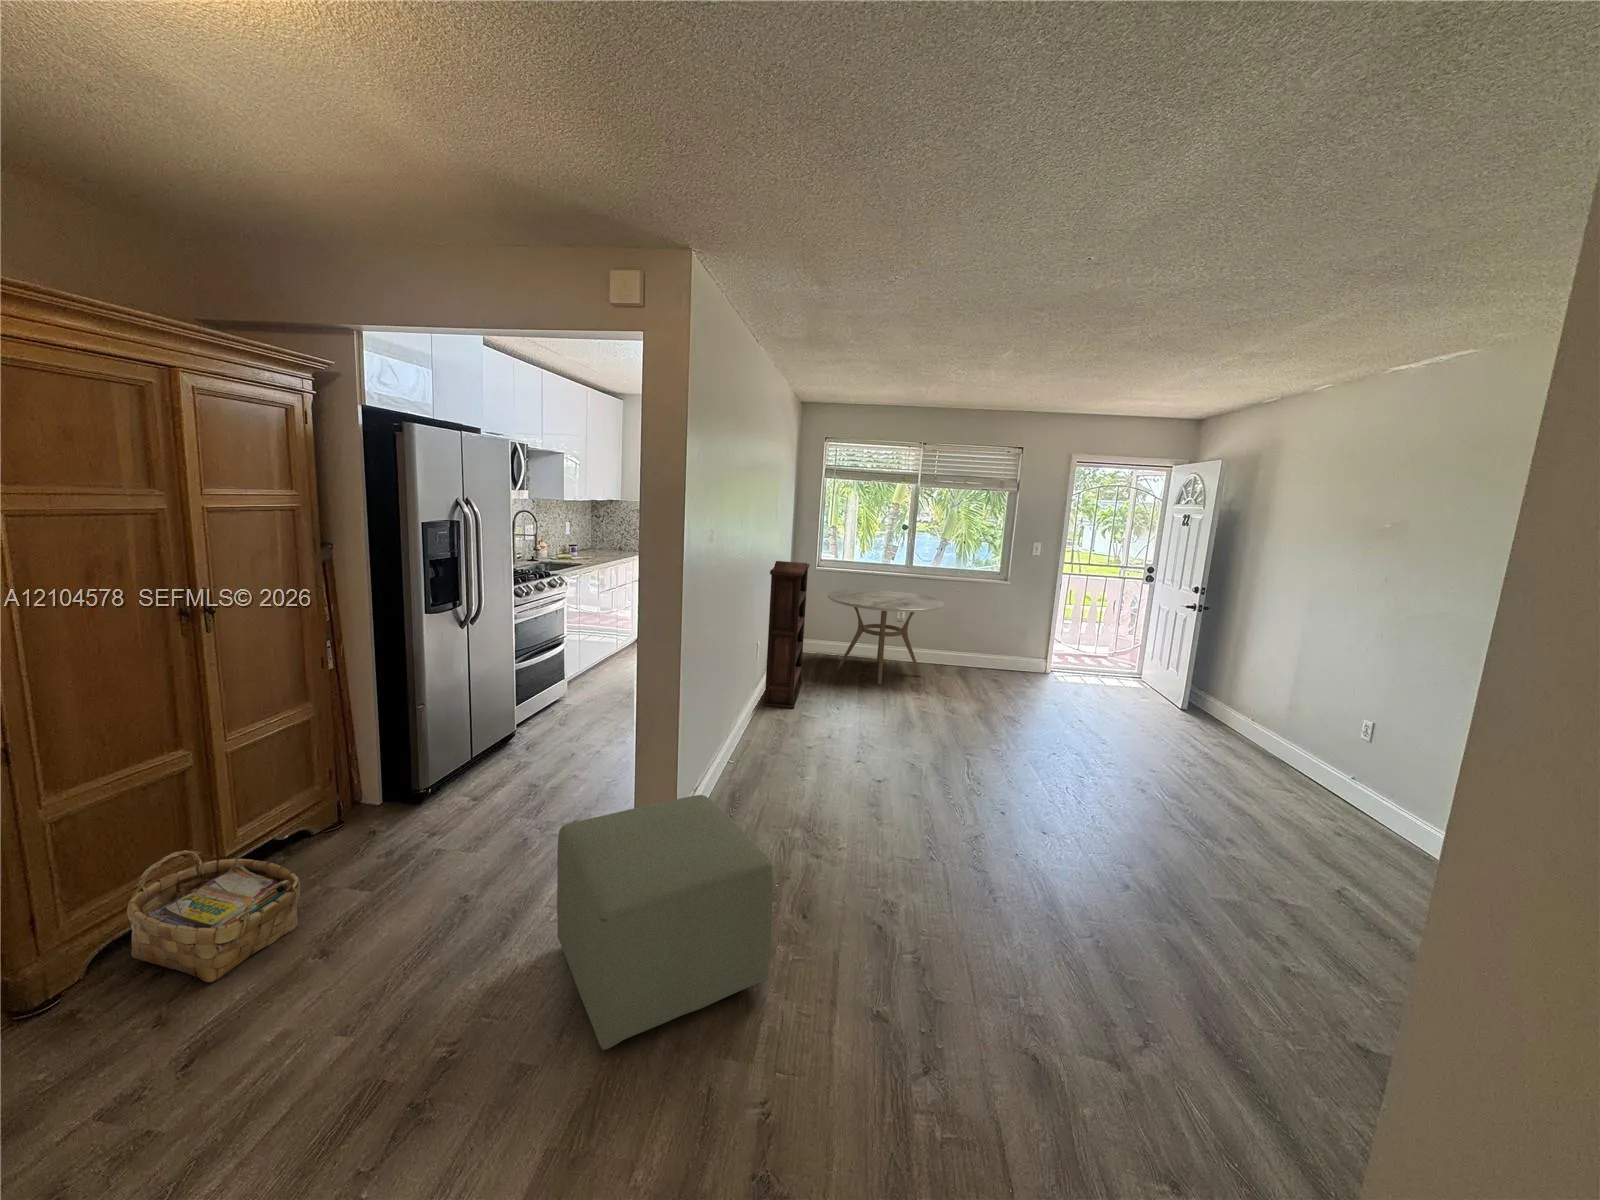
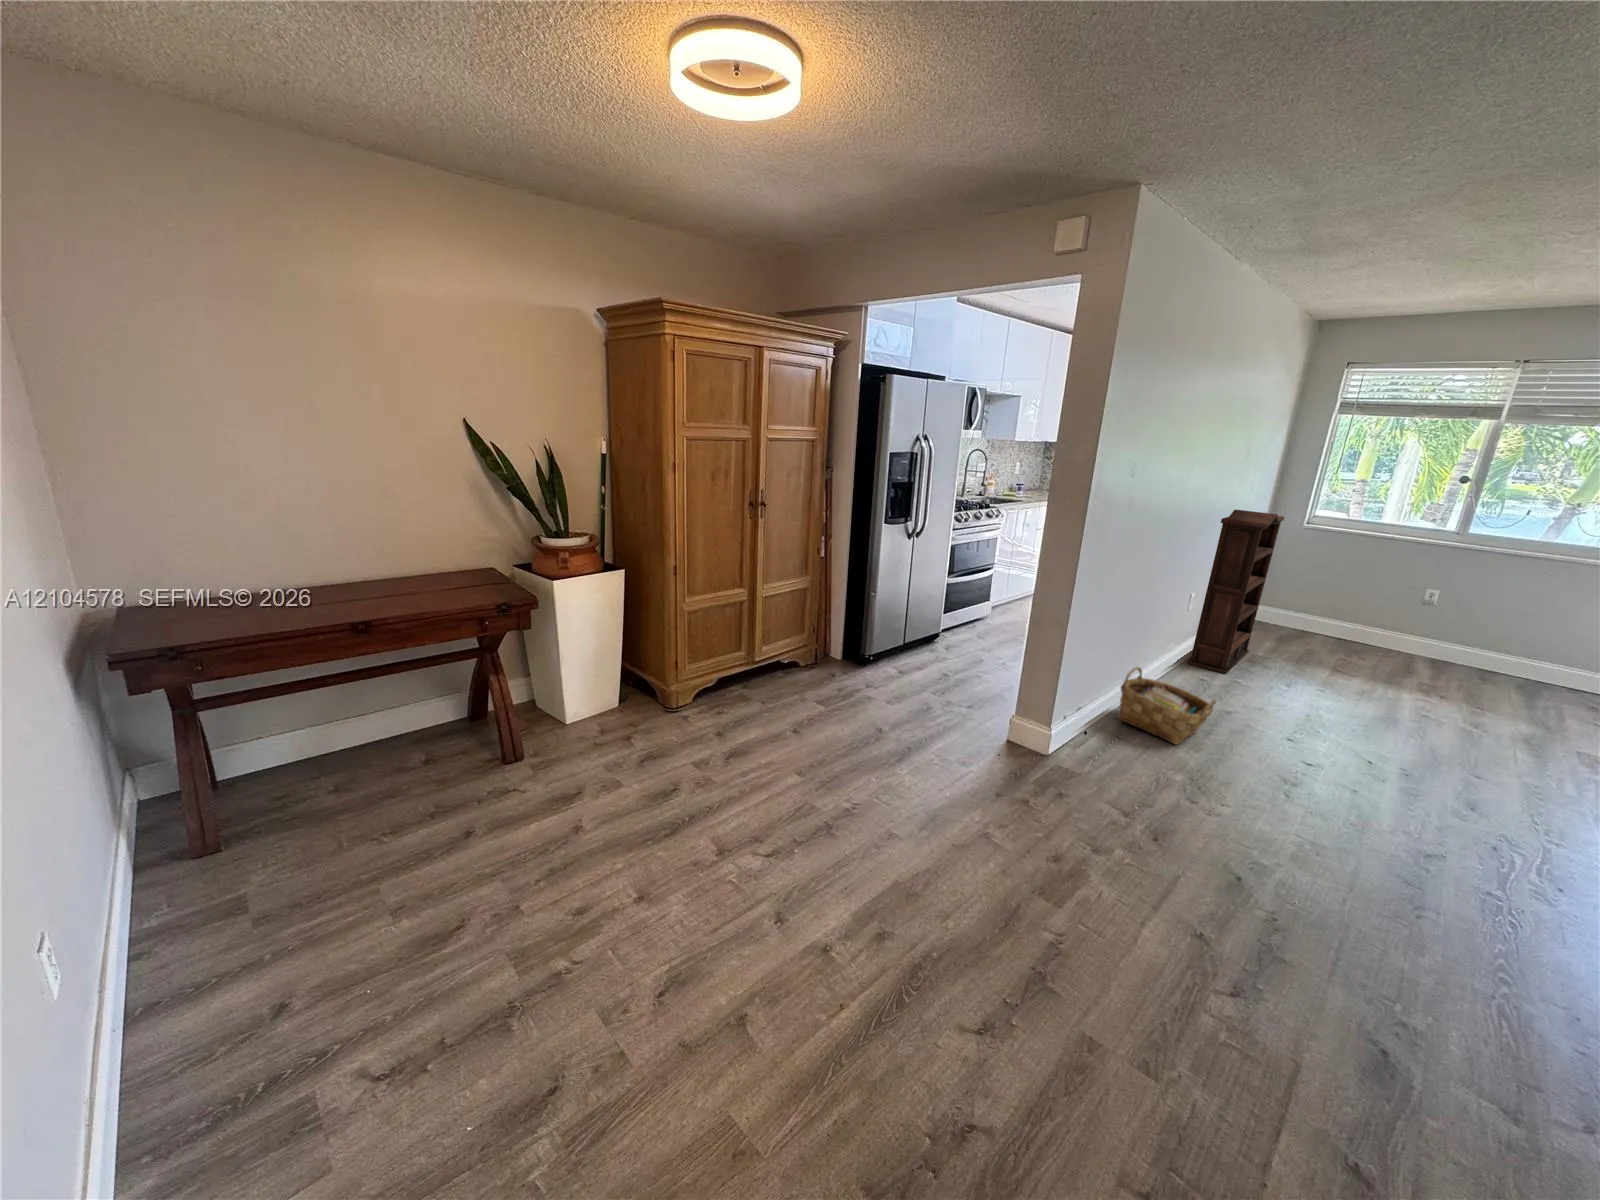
dining table: present [827,589,945,685] -> none [1307,554,1513,680]
ottoman: present [557,795,773,1050] -> none [934,691,1118,871]
woven basket: present [127,850,300,982] -> present [1118,667,1216,745]

